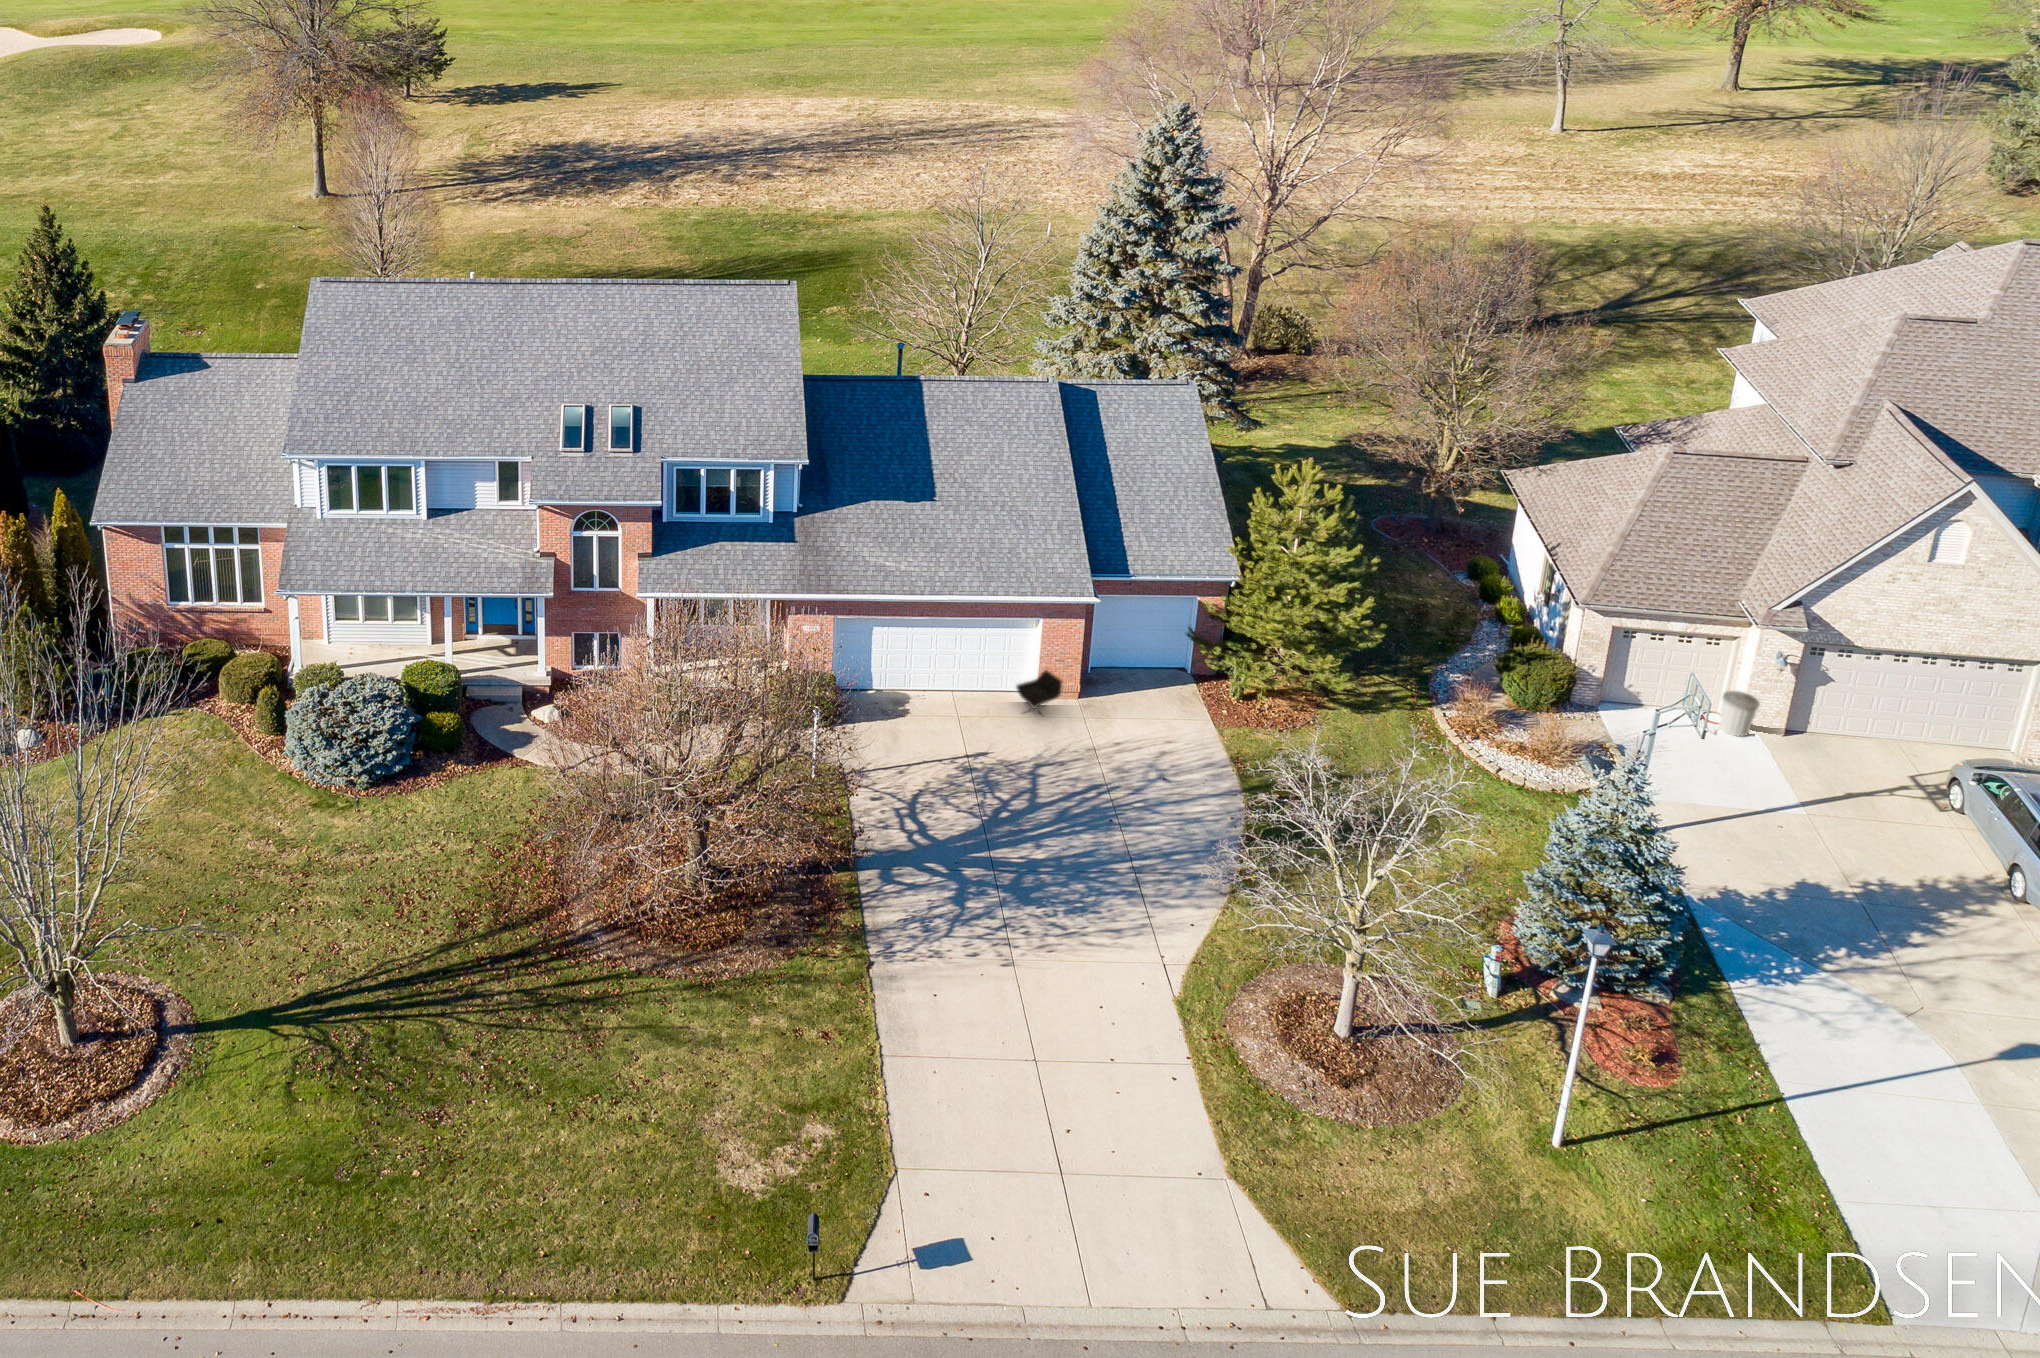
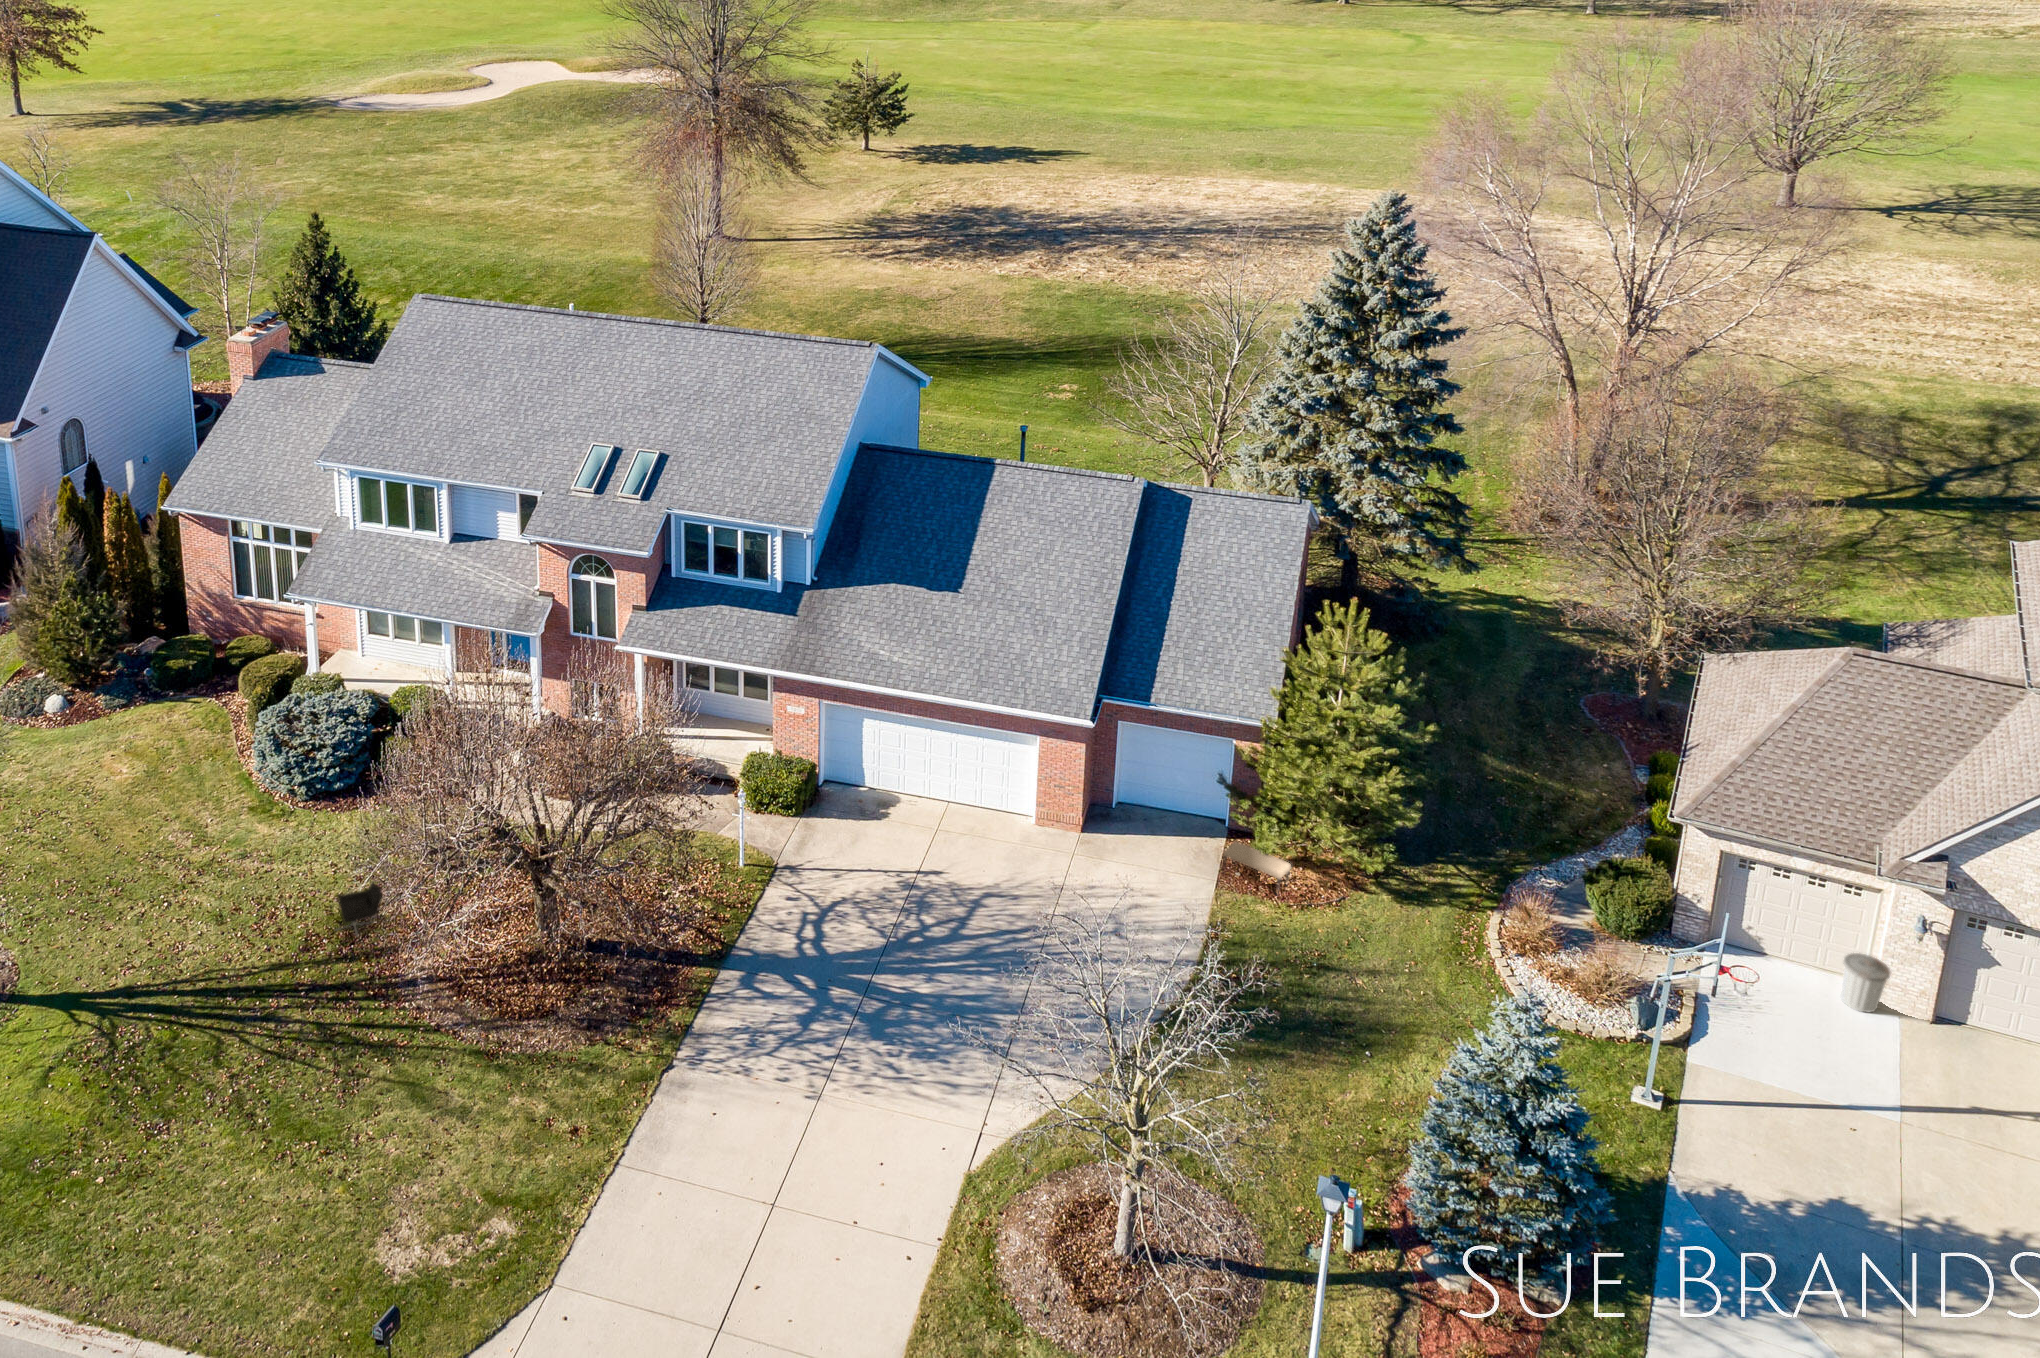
lounge chair: present [1016,670,1062,710] -> present [338,883,382,935]
bench: none [1215,684,1275,725] -> present [1223,841,1291,895]

